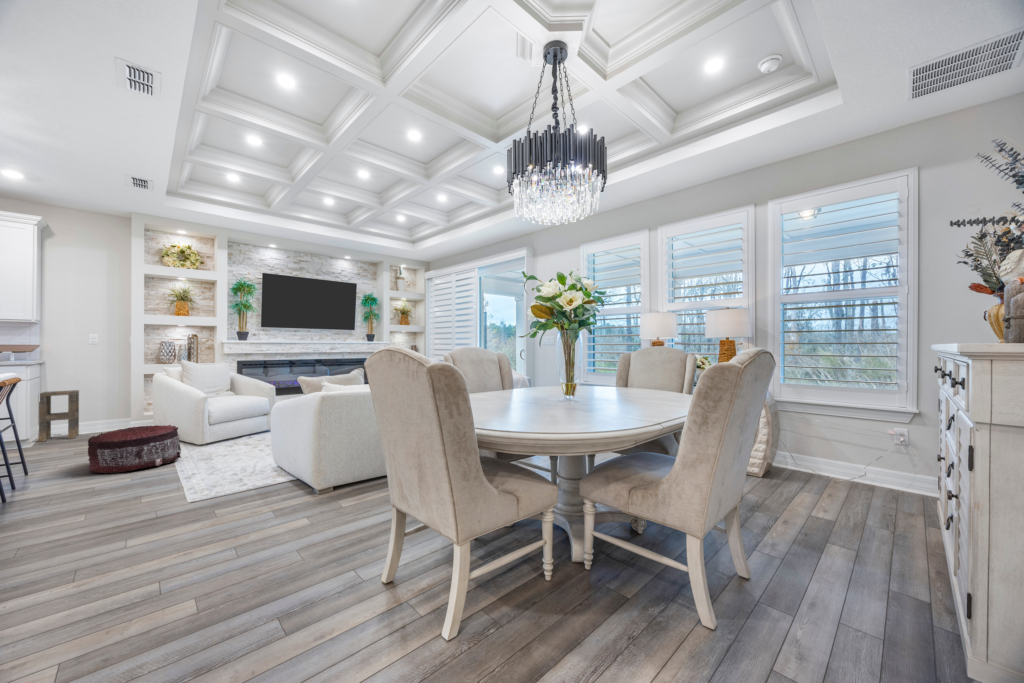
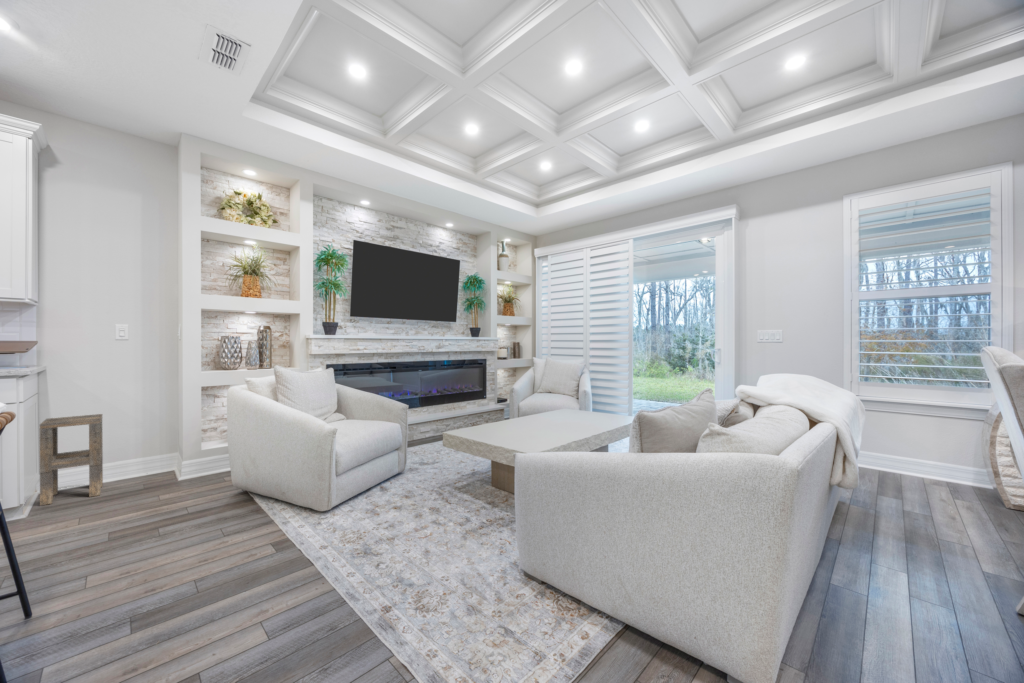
pouf: present [88,425,181,473] -> none [171,489,336,615]

